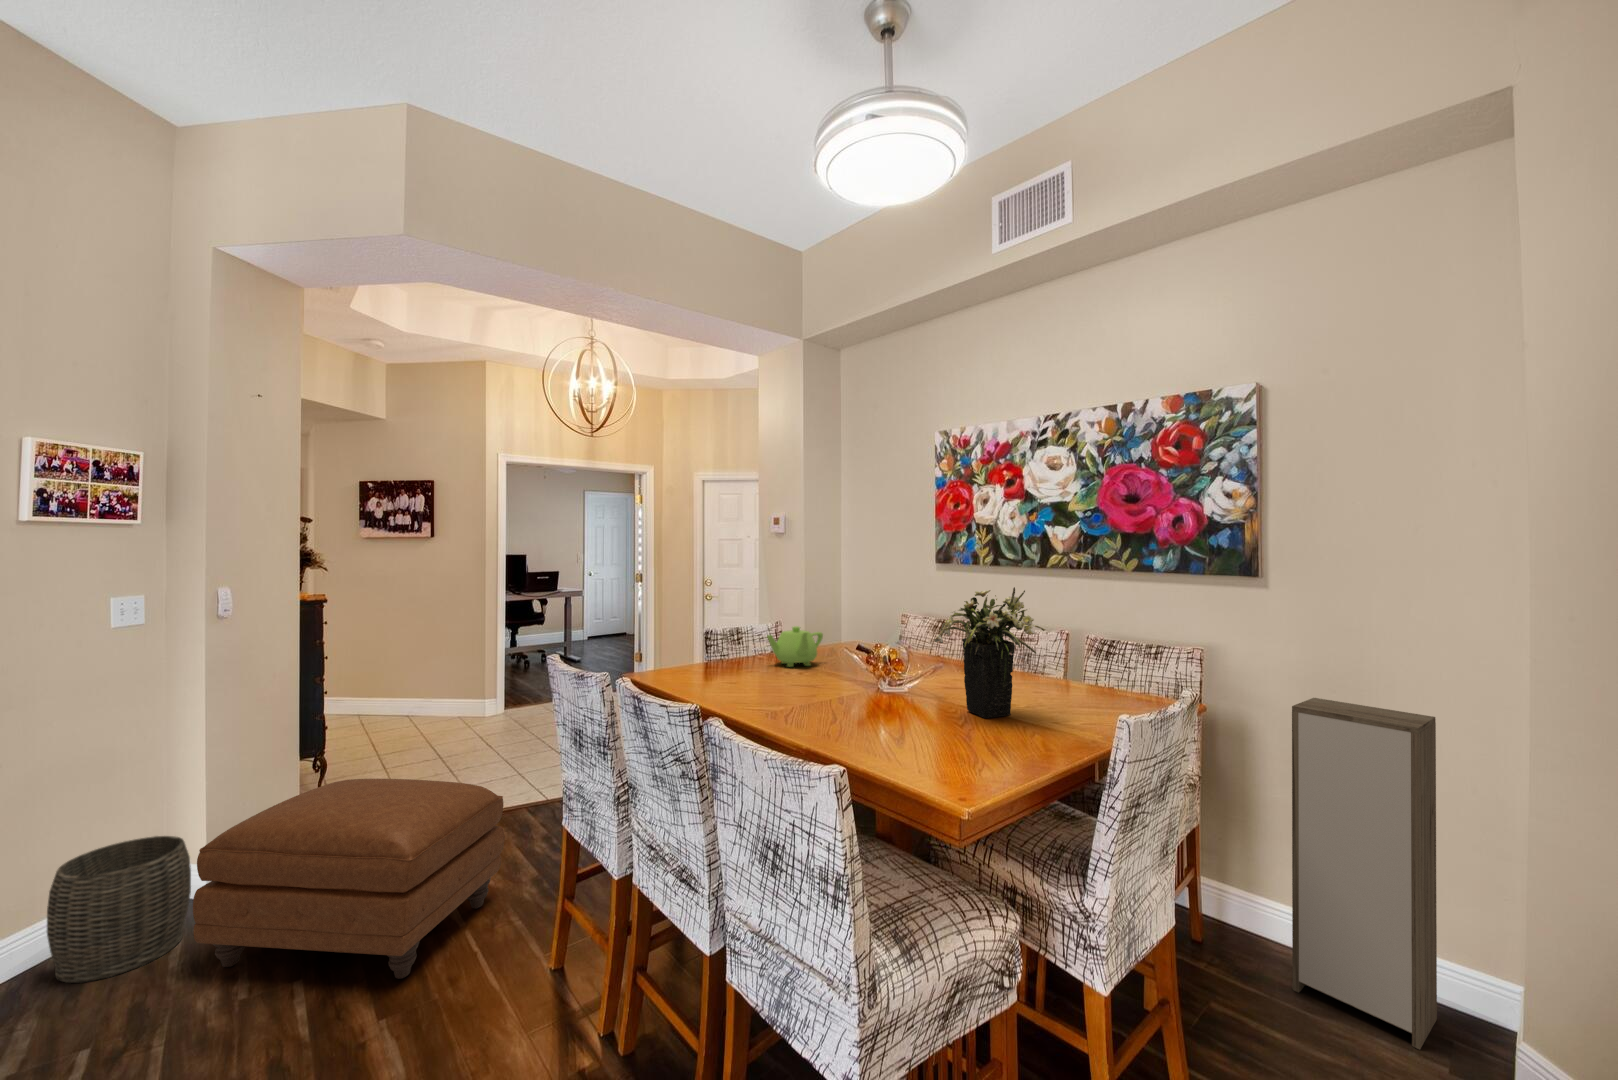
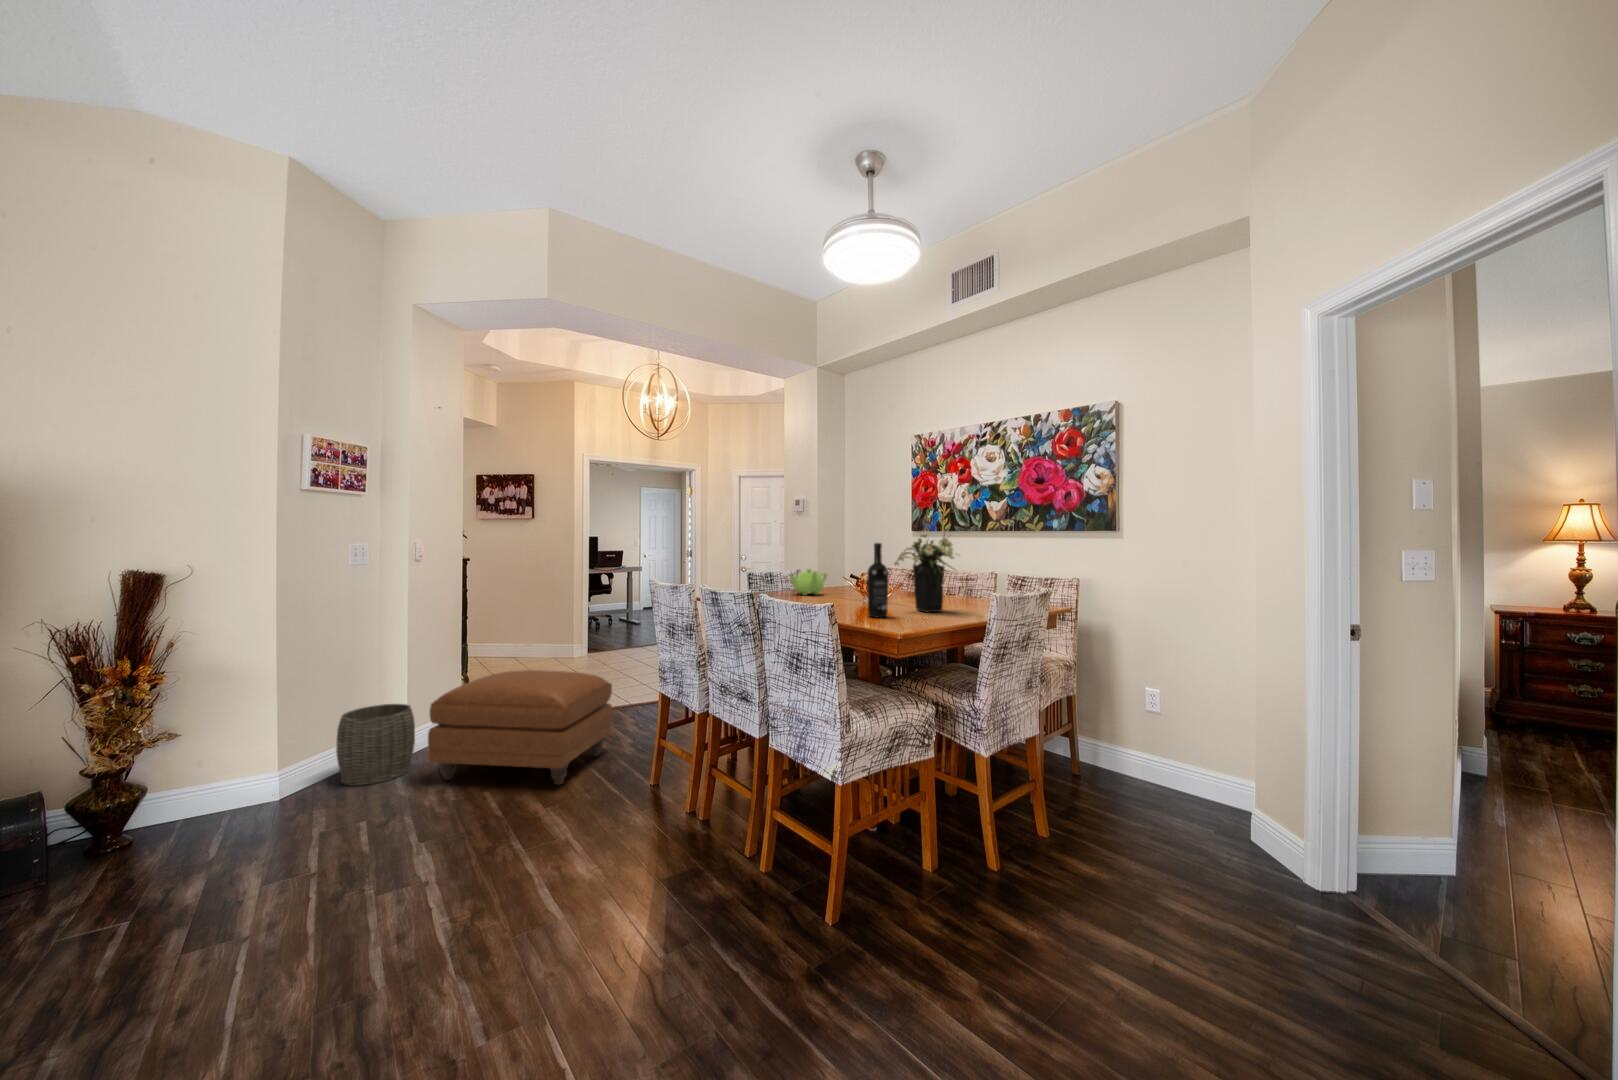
wine bottle: none [894,611,929,738] -> present [867,543,888,618]
storage cabinet: present [1292,698,1437,1050] -> none [1129,608,1216,817]

